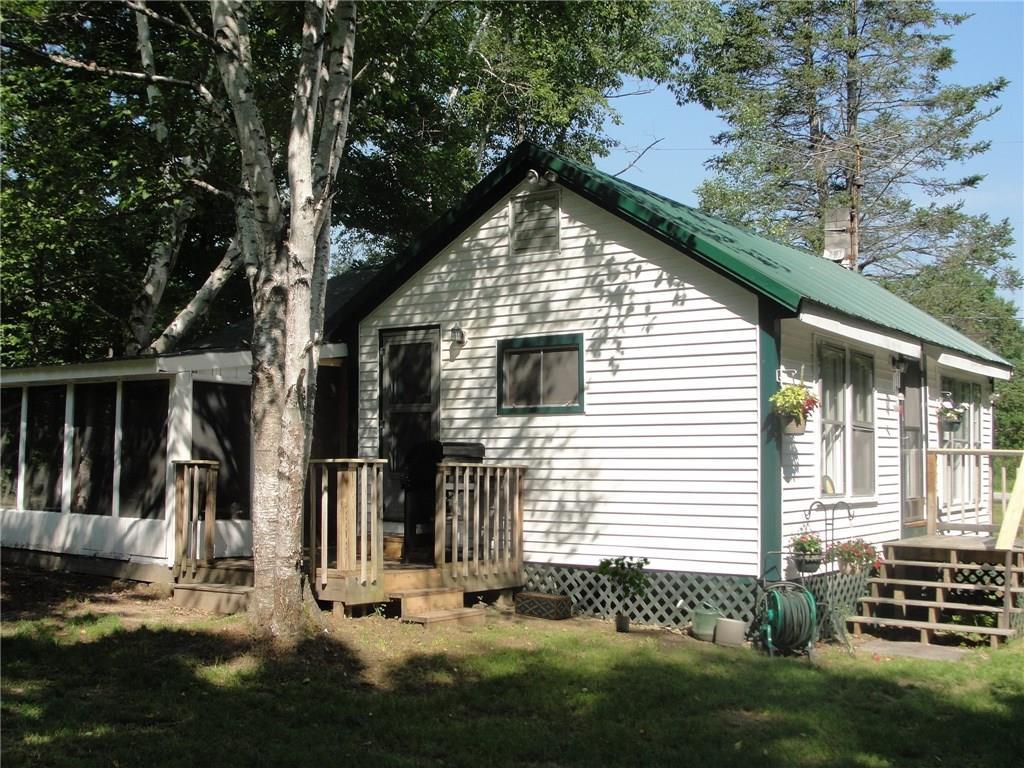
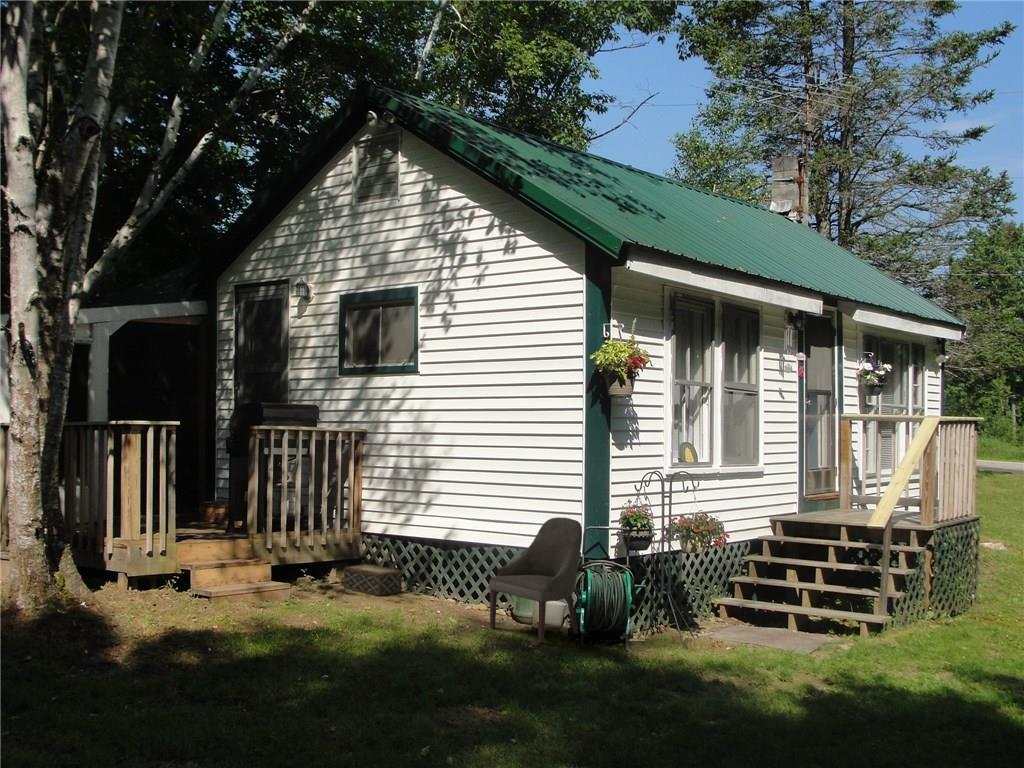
chair: none [682,545,767,658] -> present [489,517,582,643]
potted plant: present [592,556,652,632] -> none [411,529,477,611]

